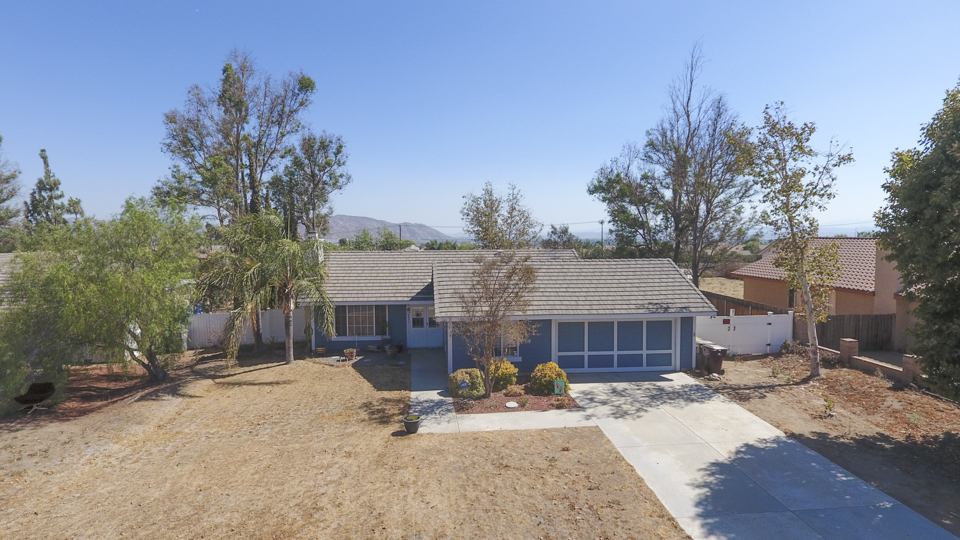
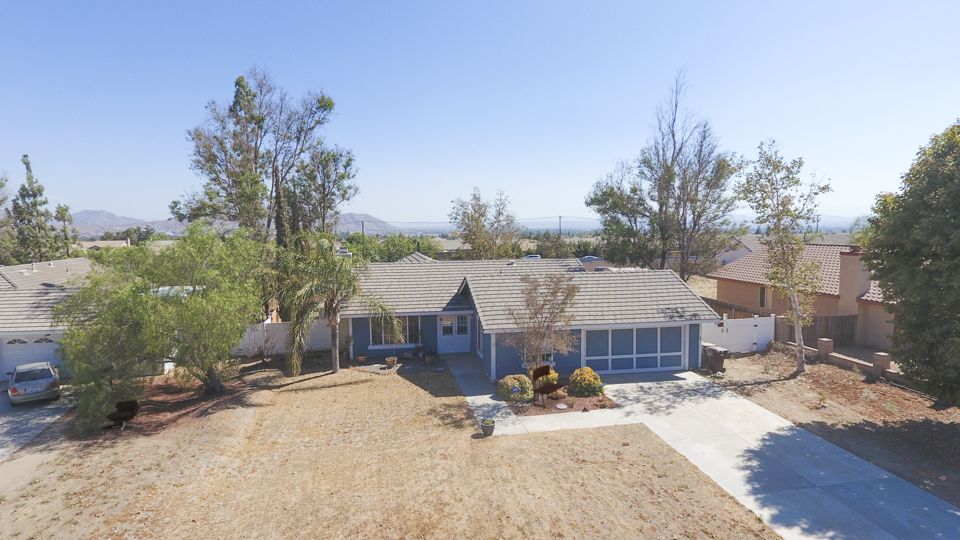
bench: none [481,357,519,405] -> present [532,365,563,407]

